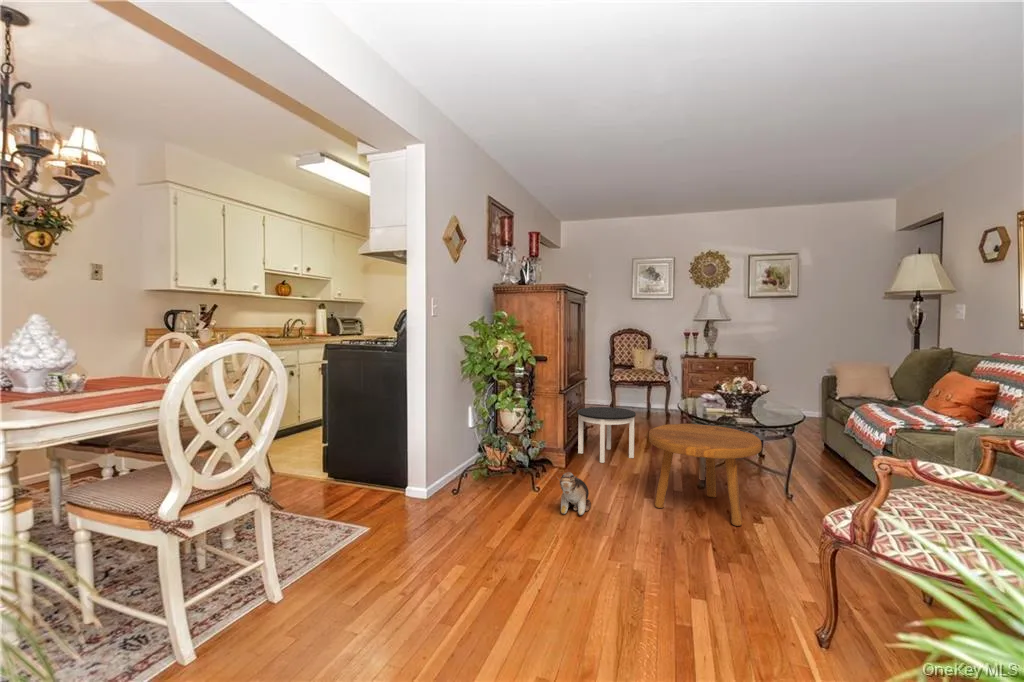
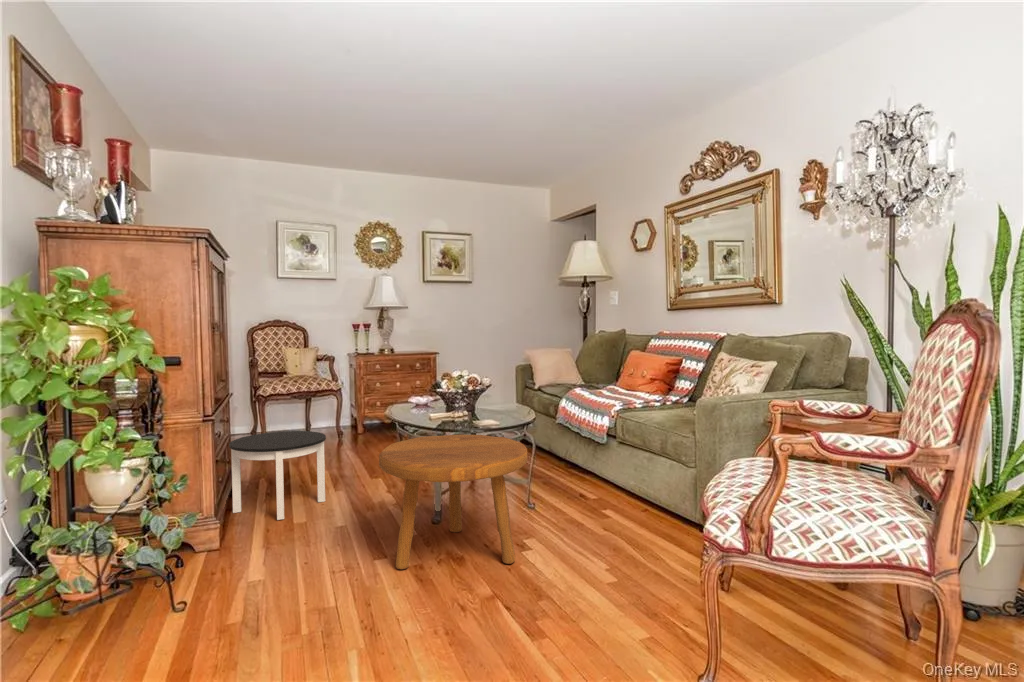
plush toy: present [557,472,591,515] -> none [242,553,300,634]

